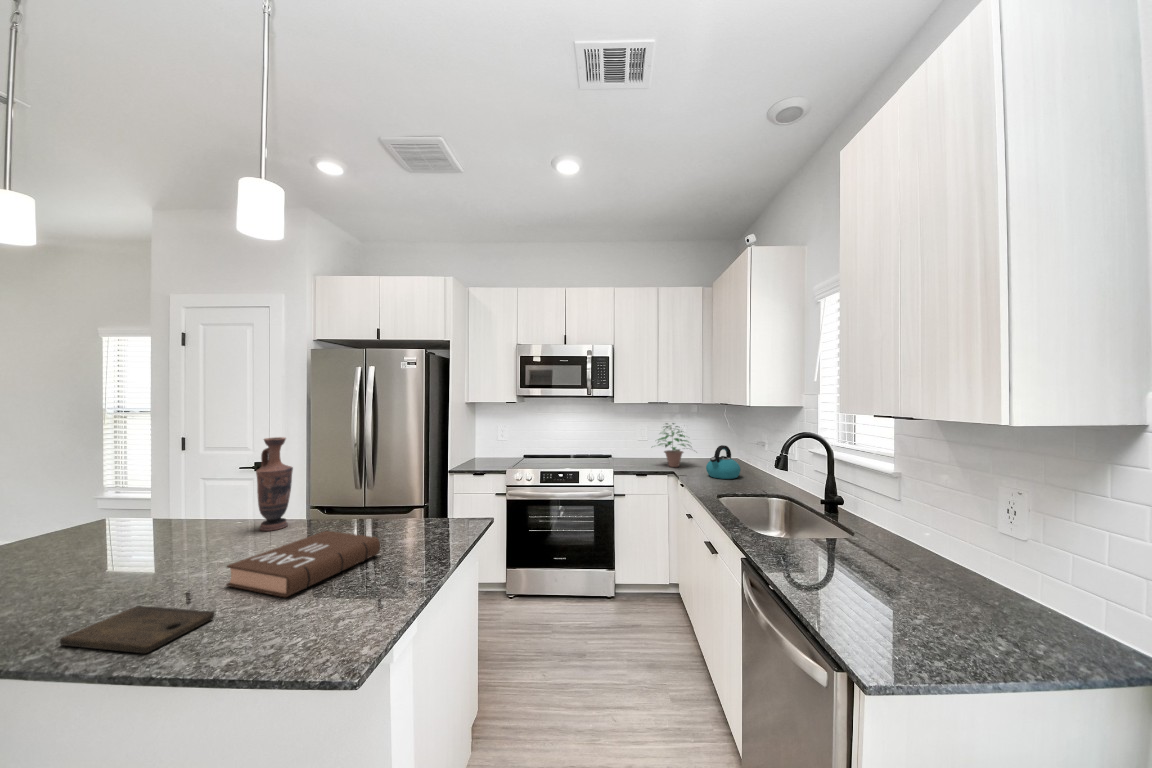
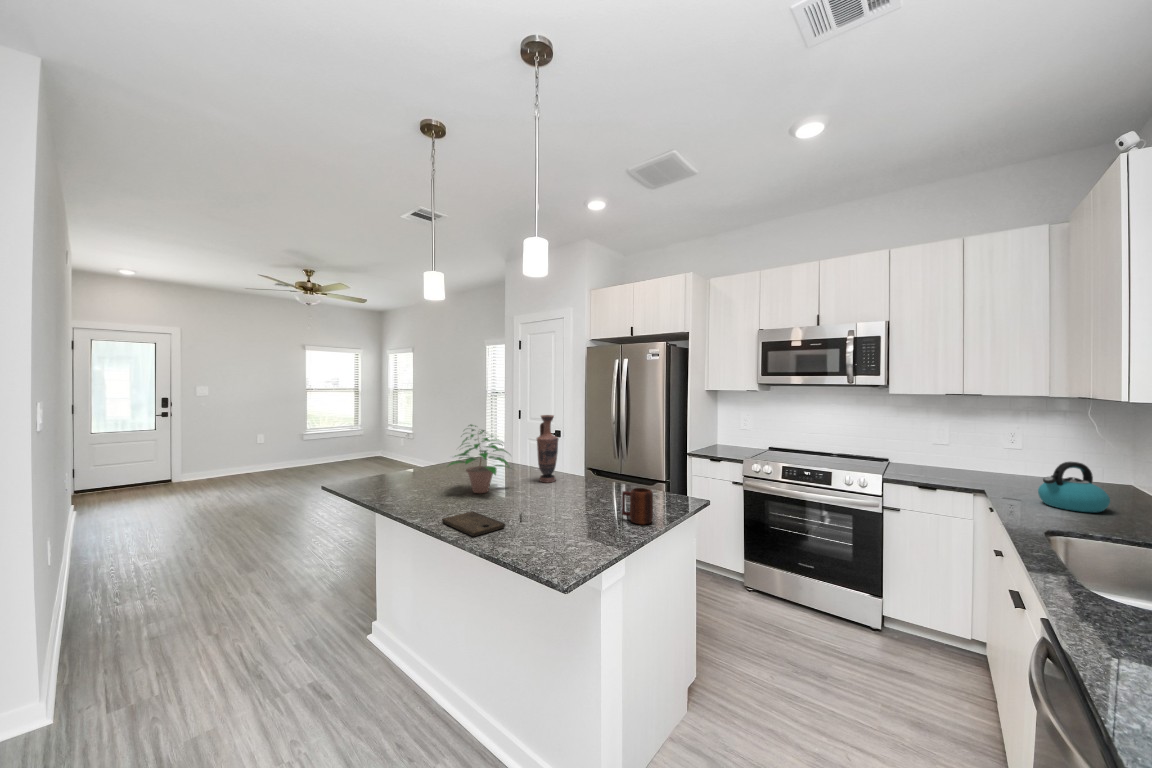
potted plant: present [658,423,688,467] -> present [449,425,509,493]
mug: none [403,516,443,561] -> present [622,488,653,524]
book: present [226,531,380,597] -> none [514,487,607,526]

